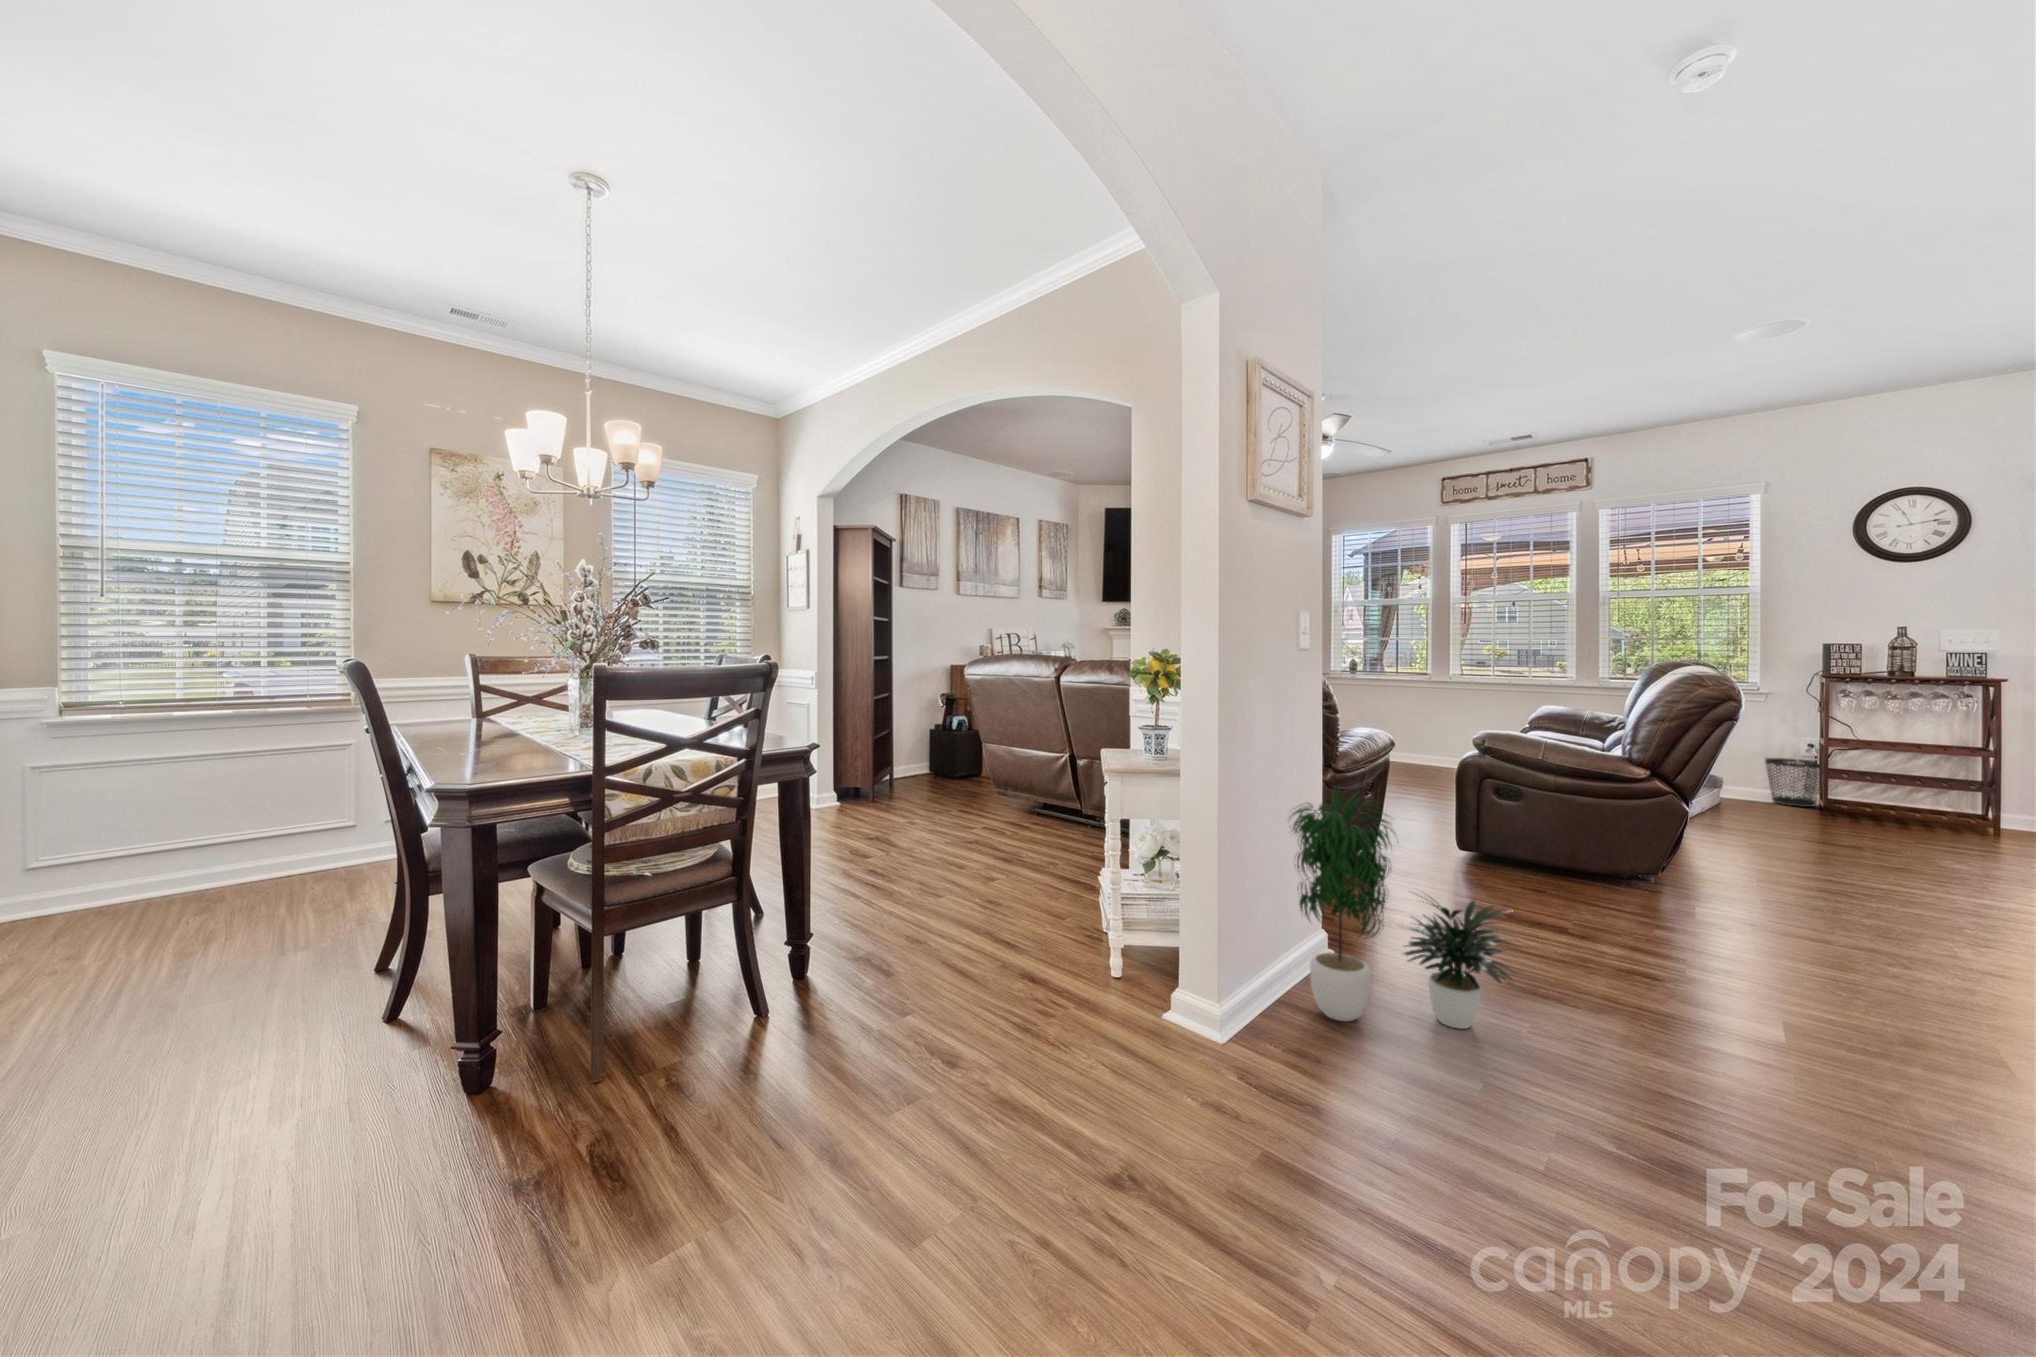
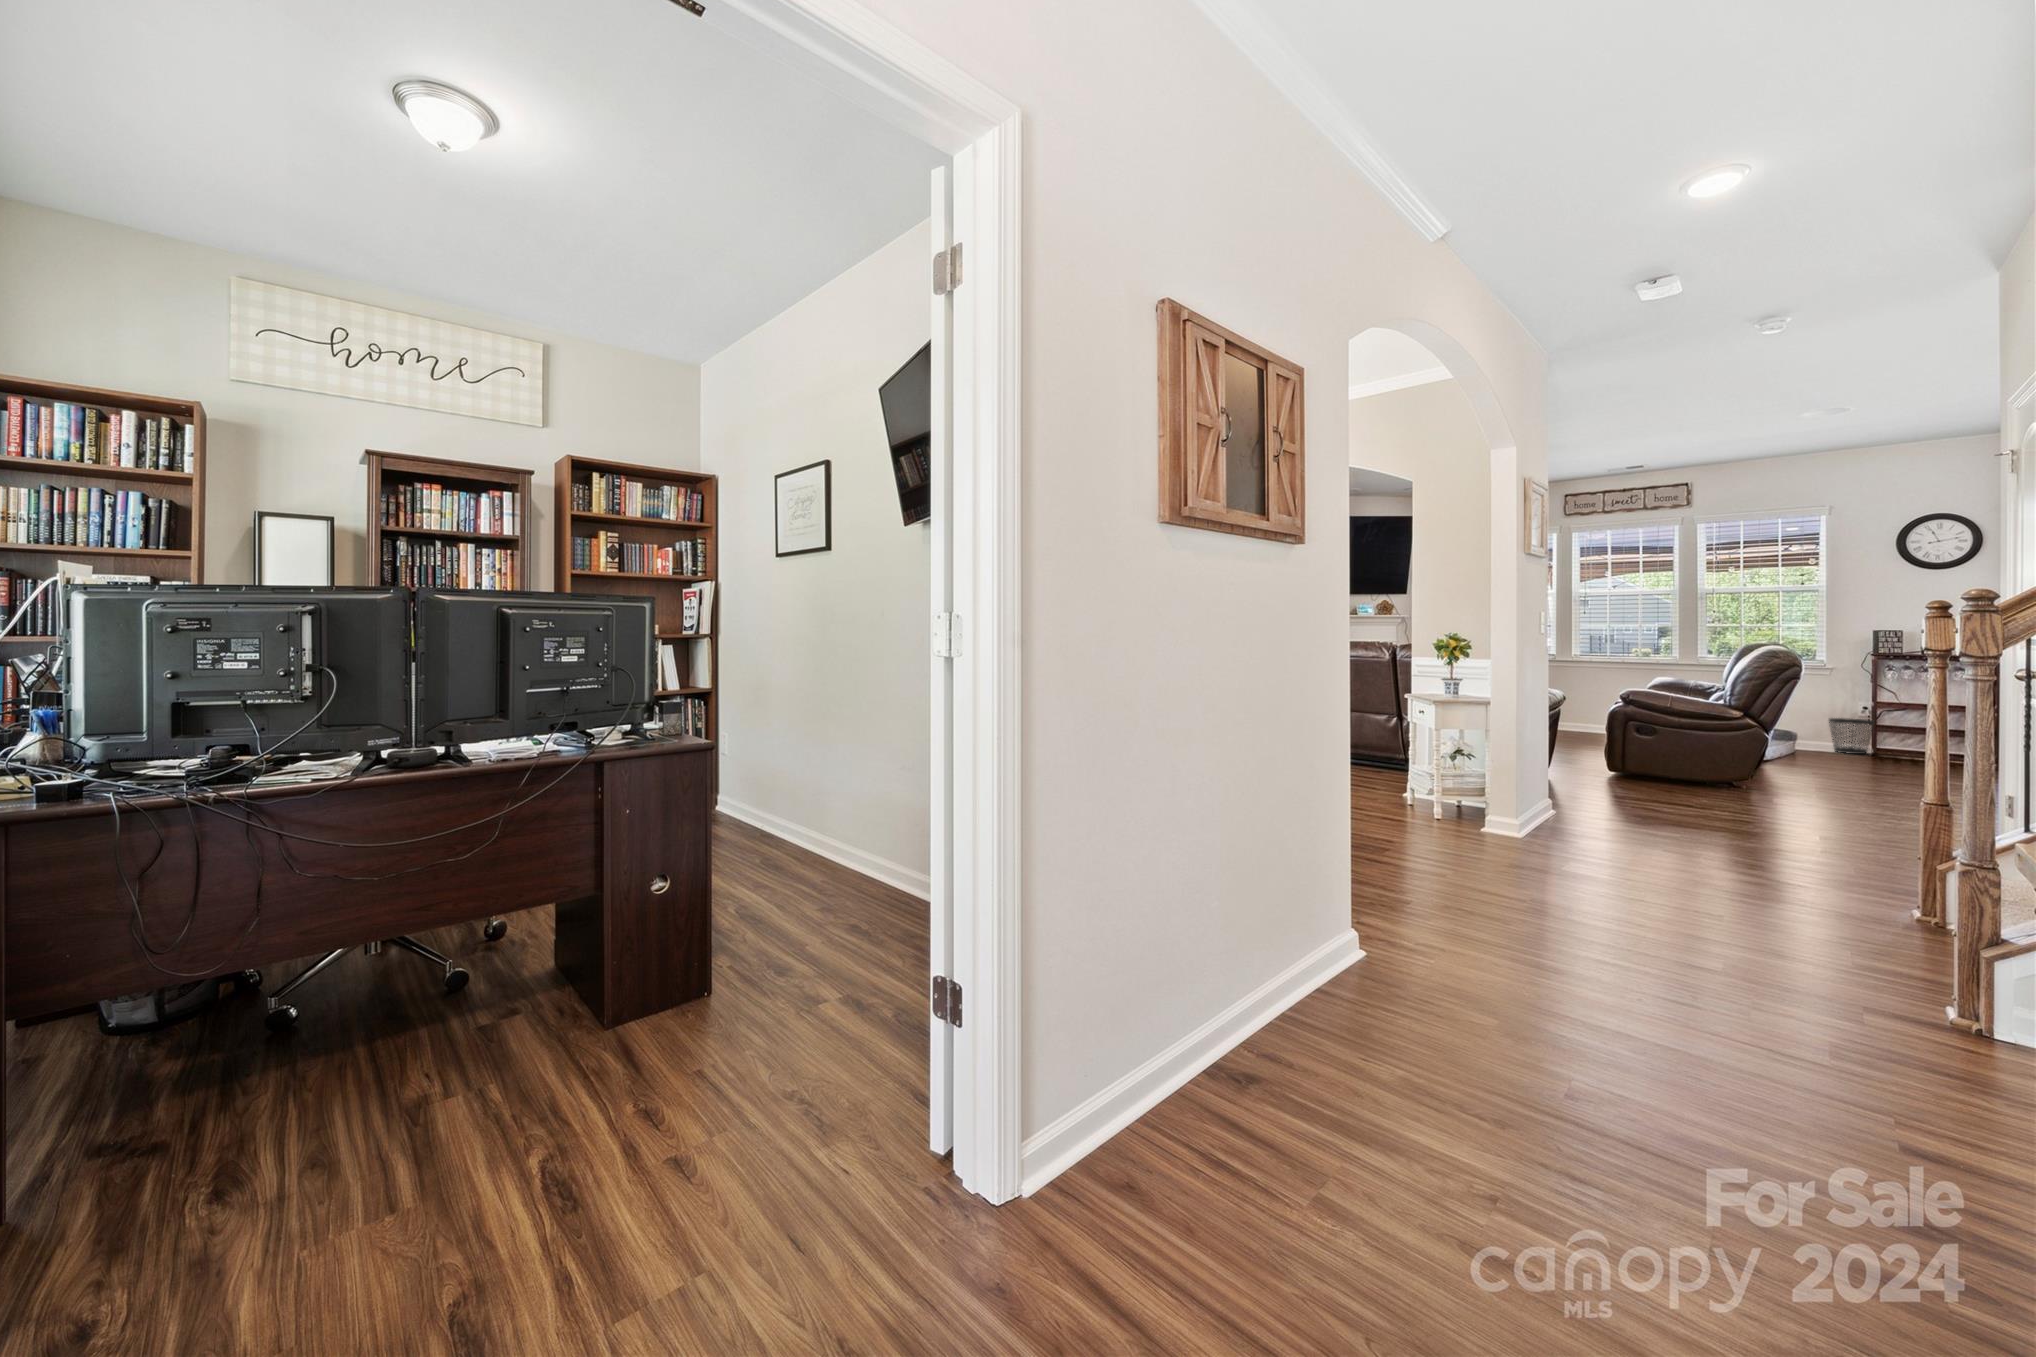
potted plant: present [1292,785,1516,1029] -> none [1542,704,1678,833]

